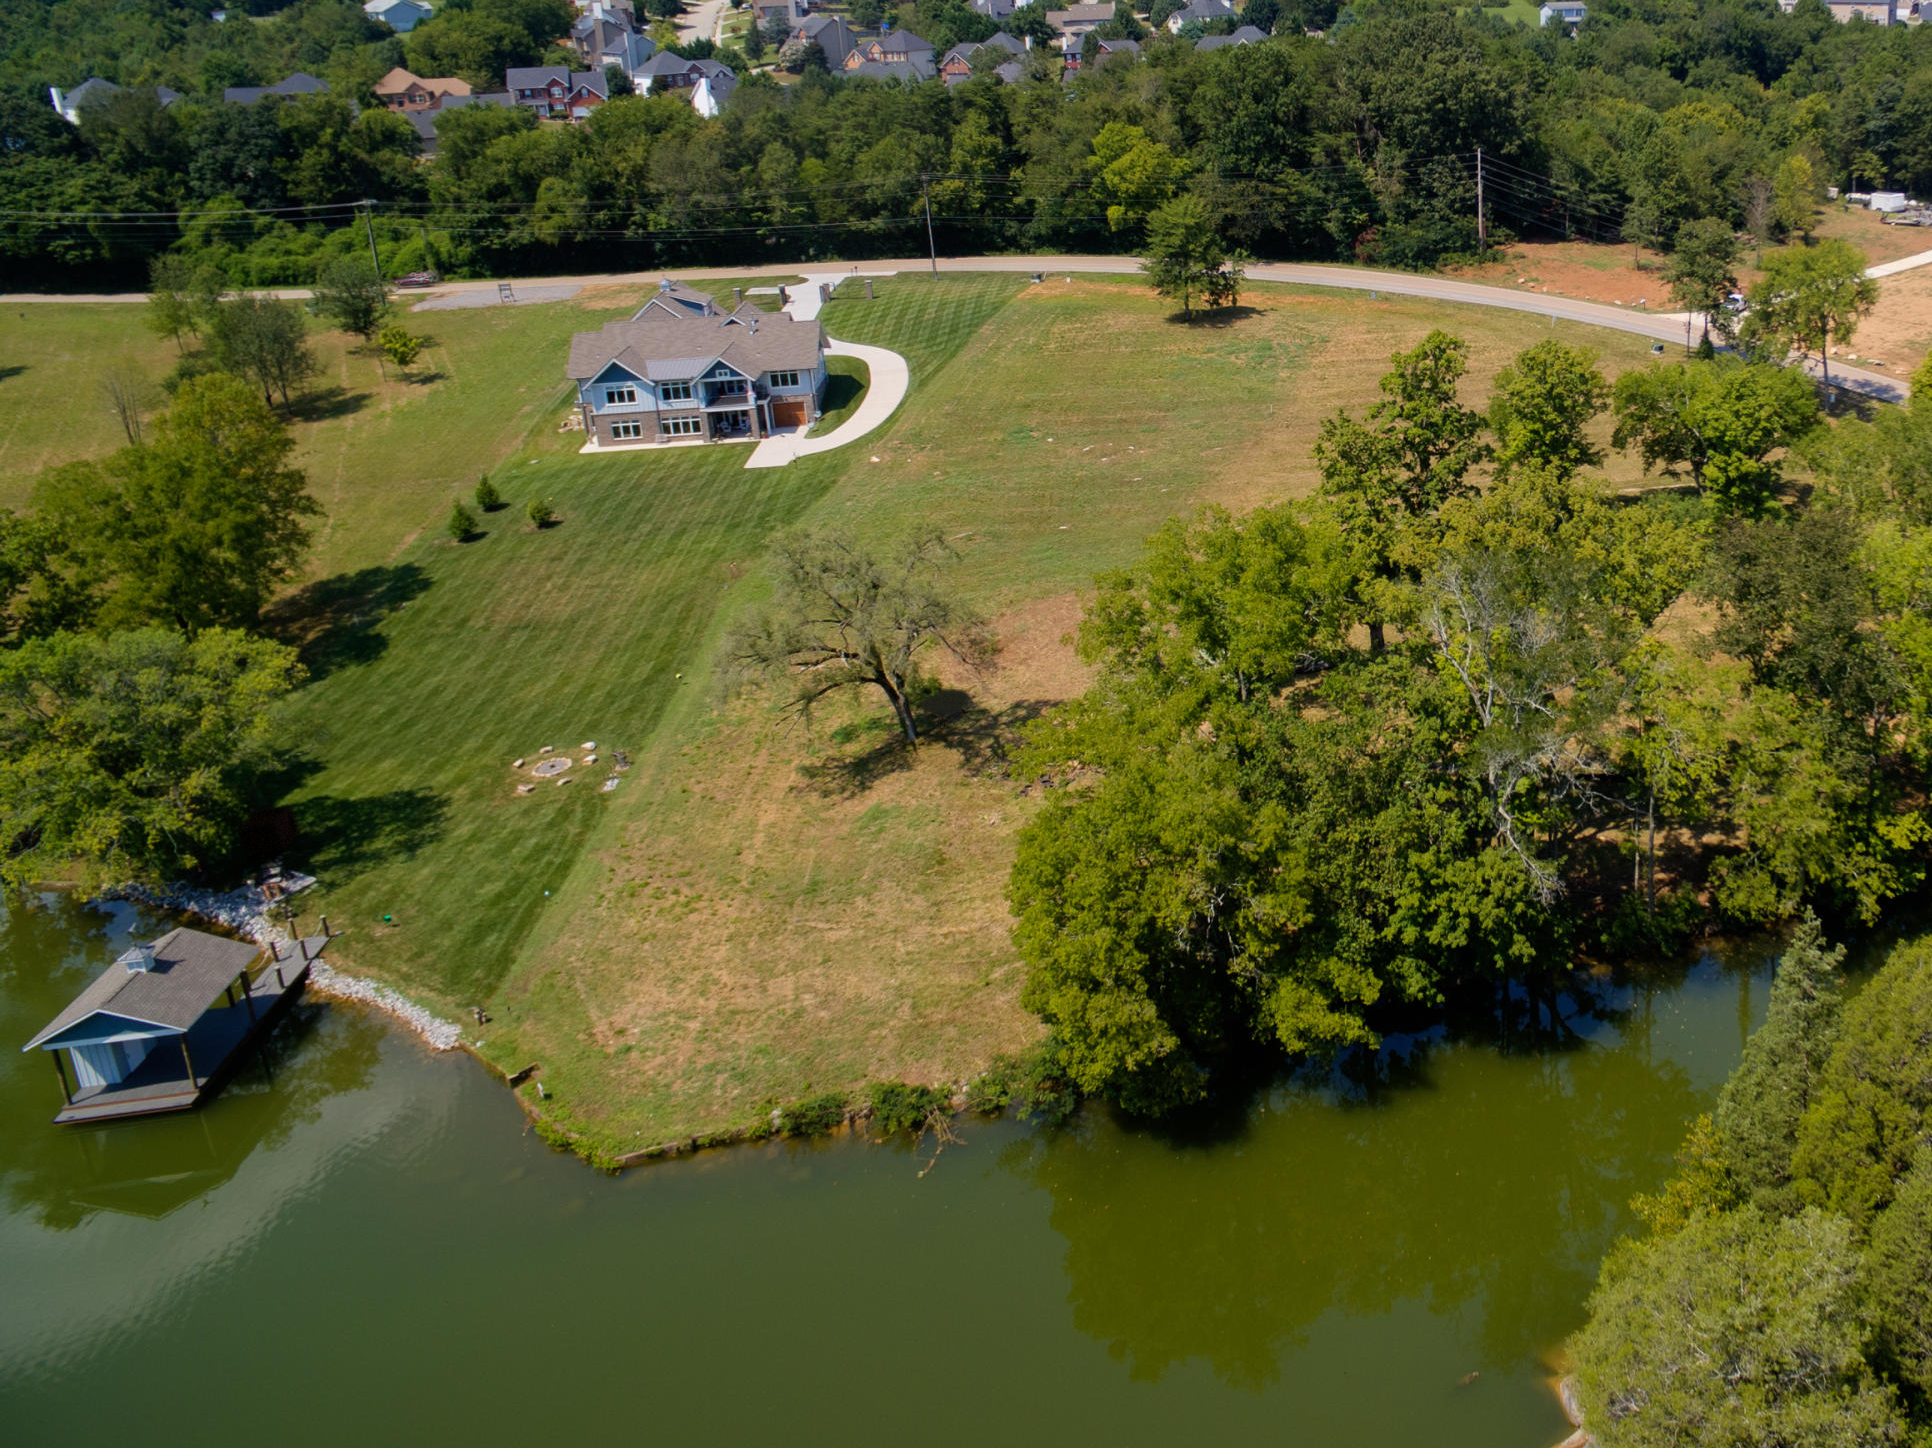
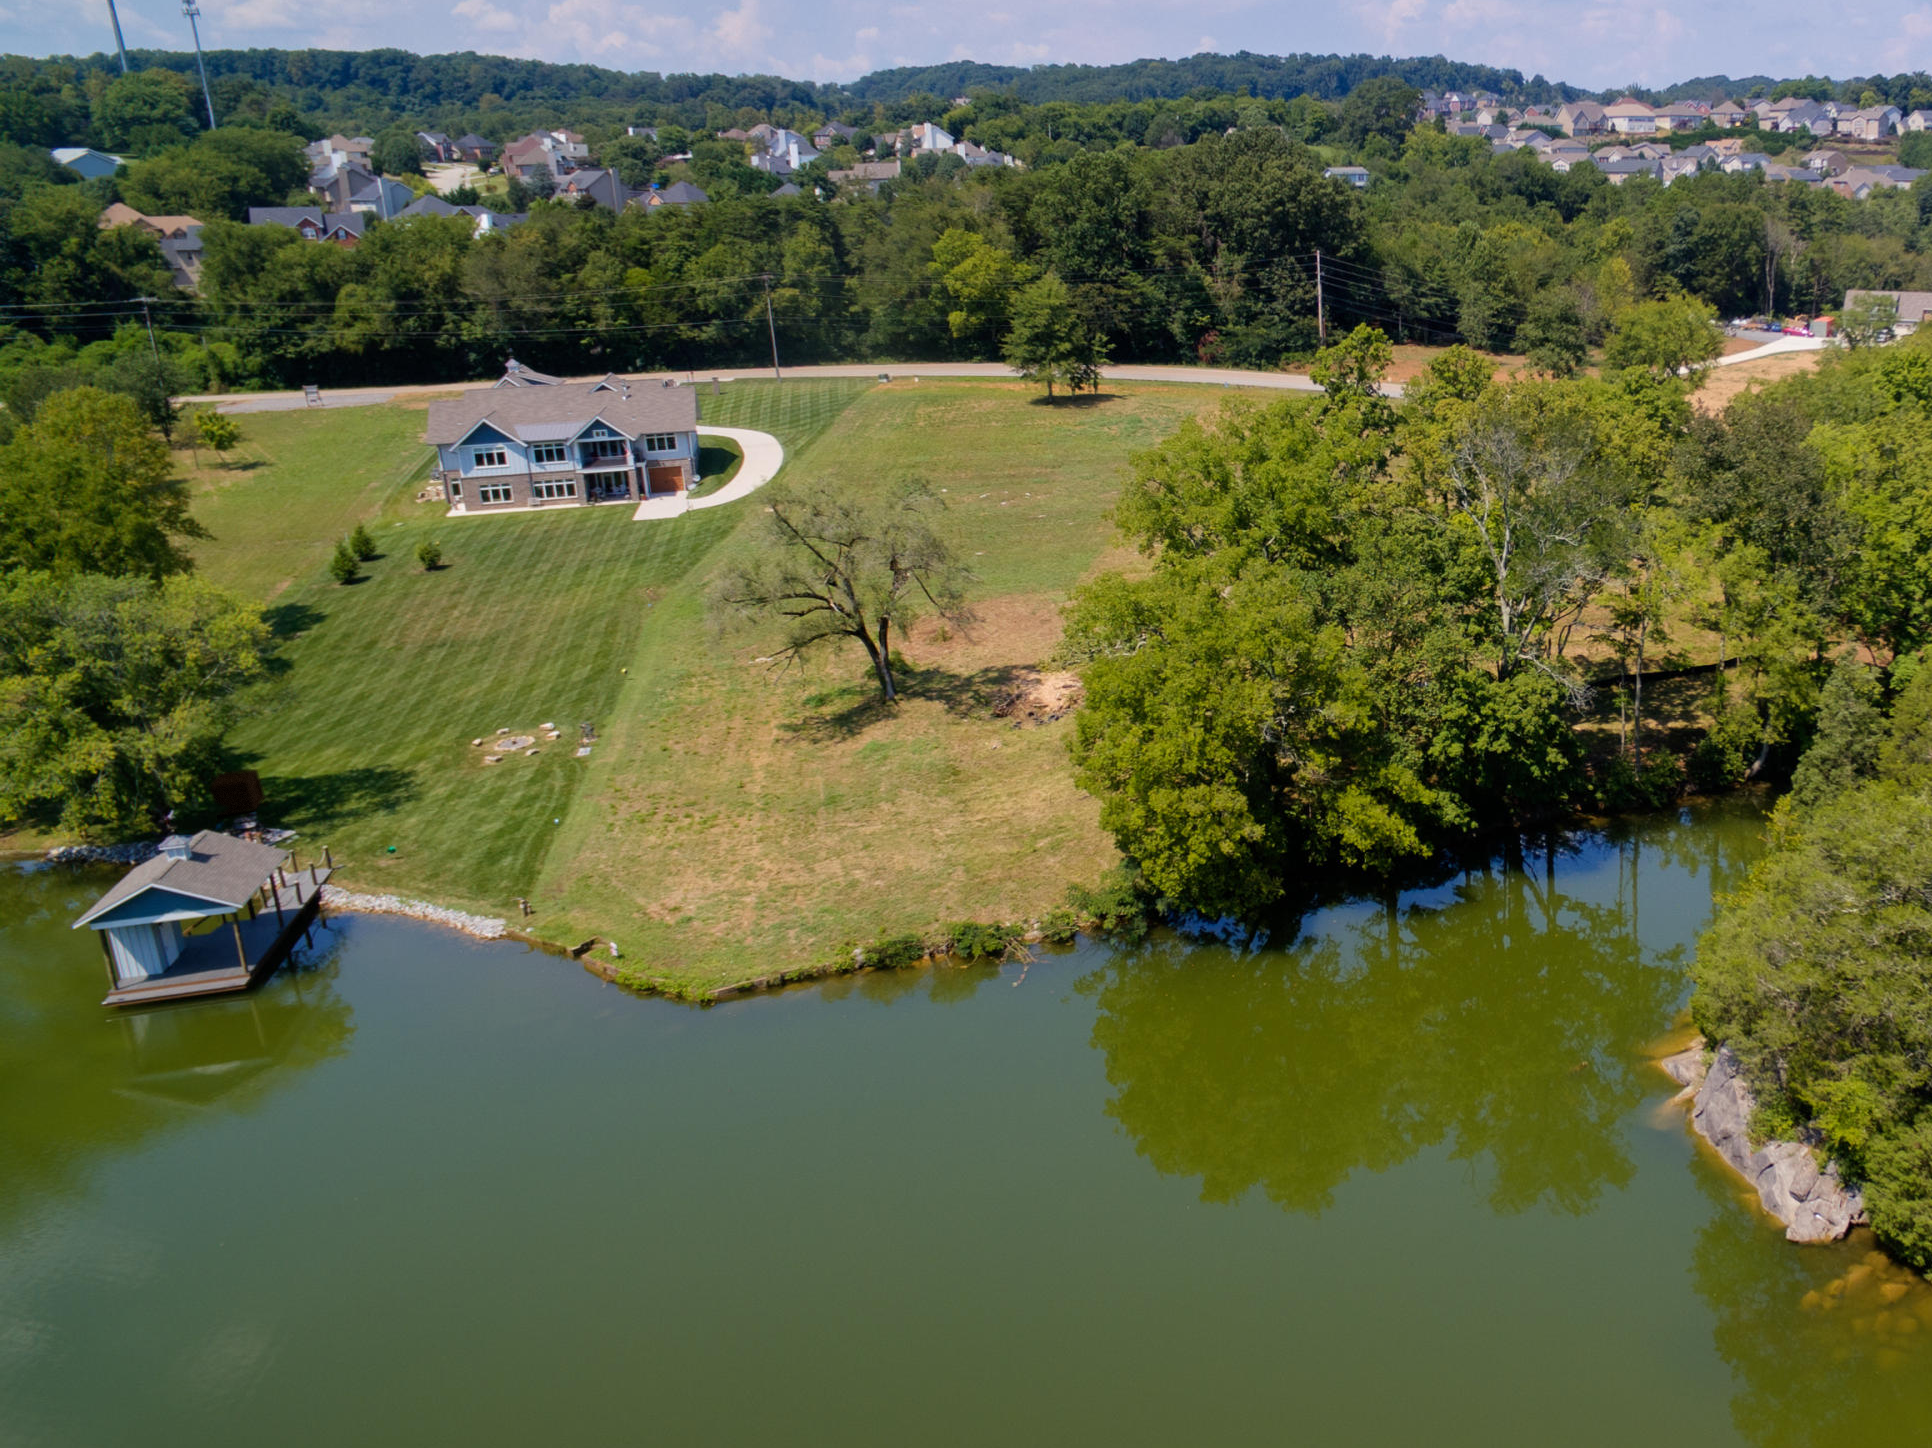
round table: present [920,689,970,728] -> none [897,662,947,695]

